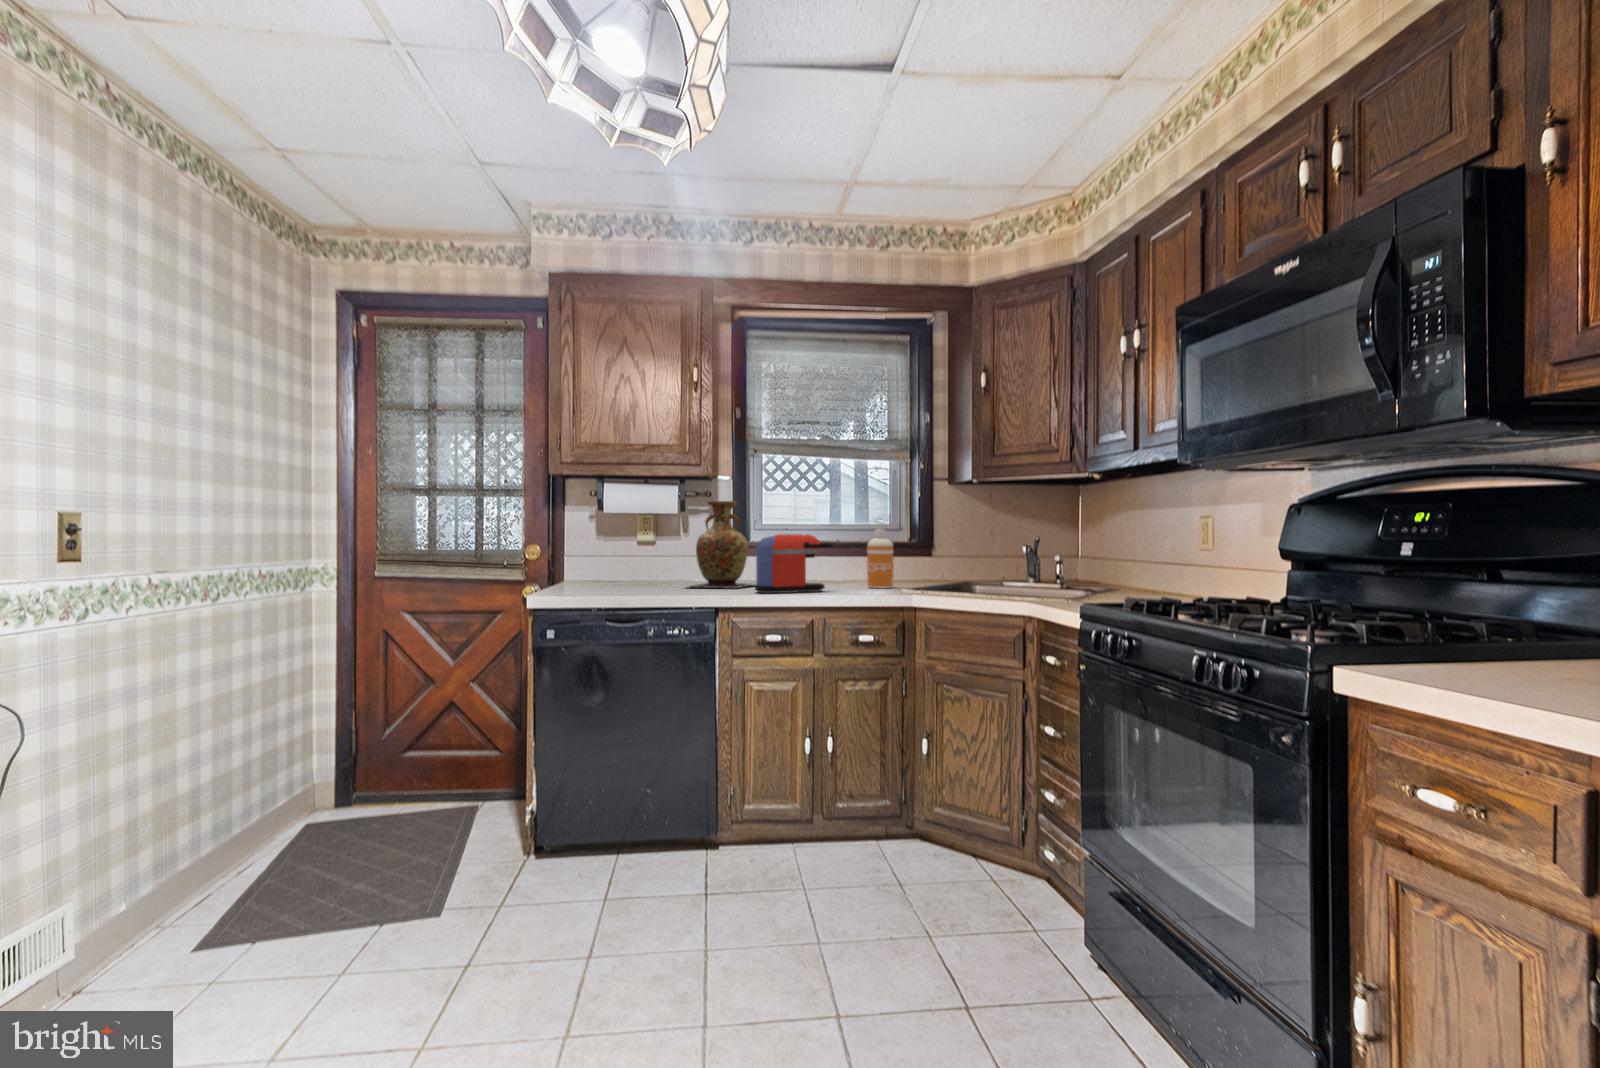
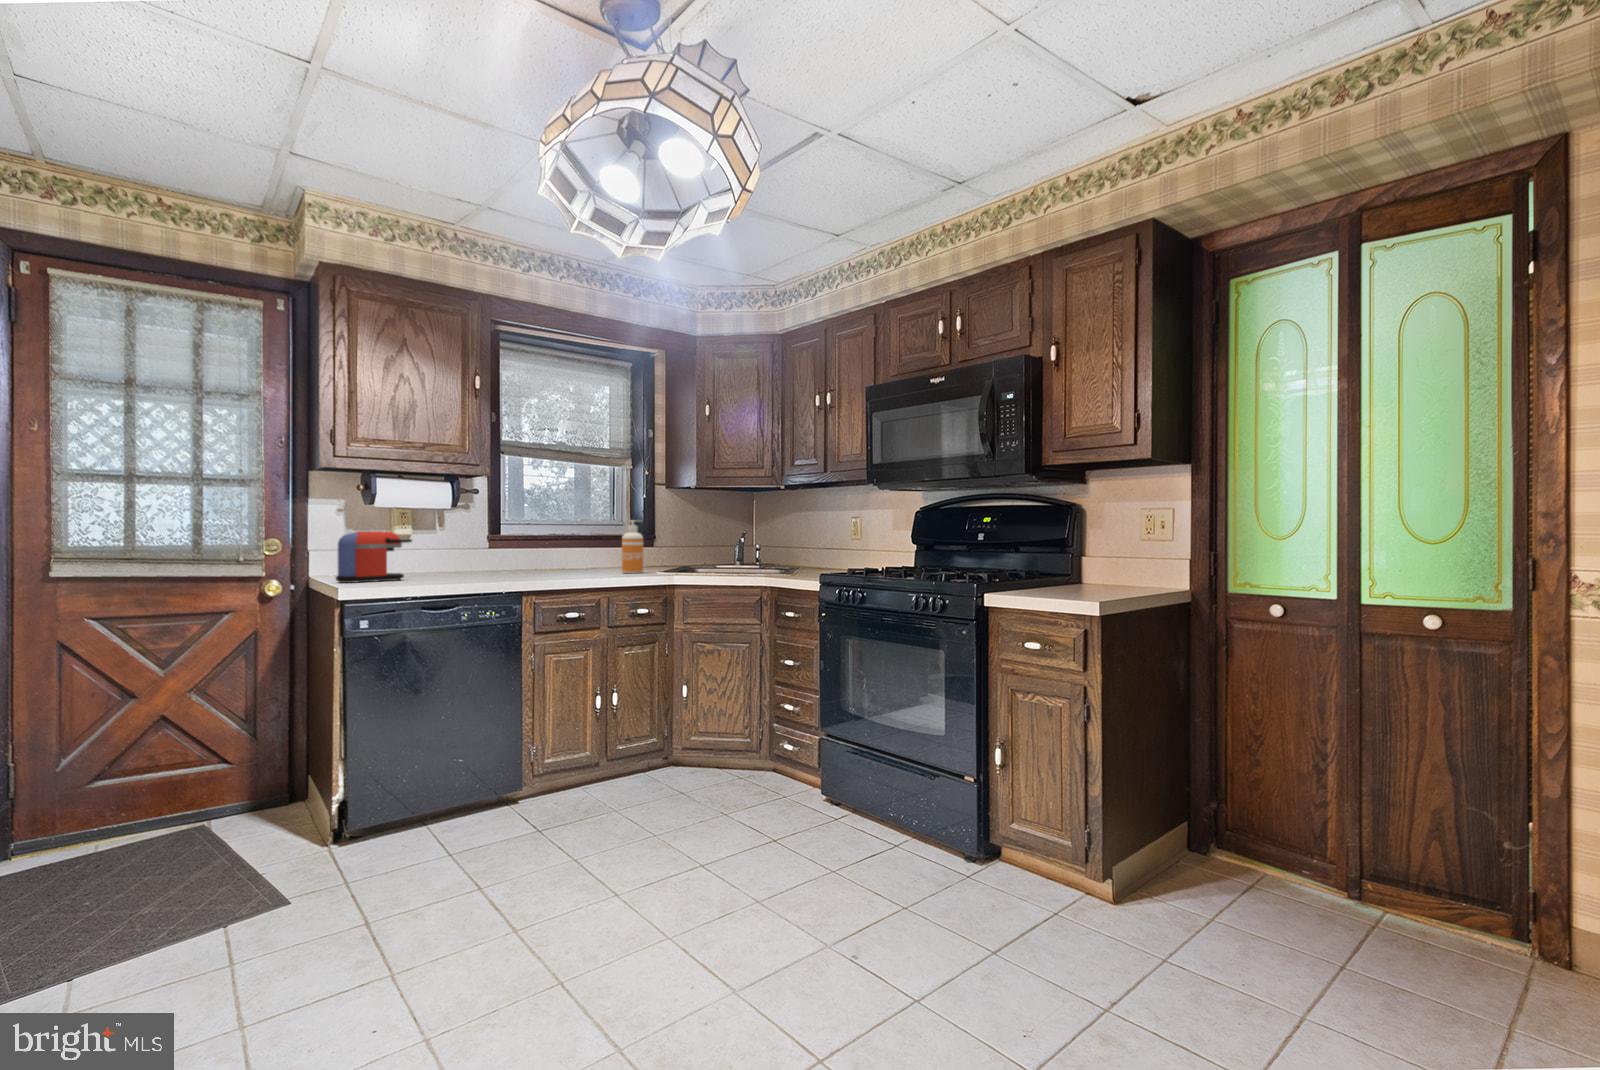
vase: present [691,501,756,588] -> none [450,498,516,578]
coffee maker: present [755,534,834,593] -> present [336,531,412,583]

